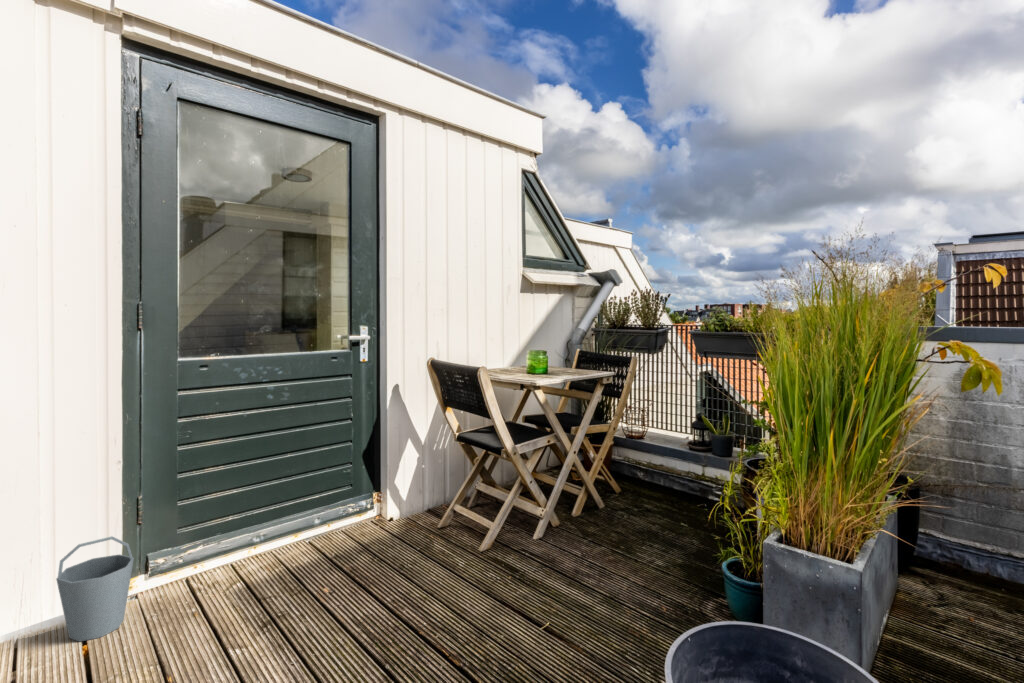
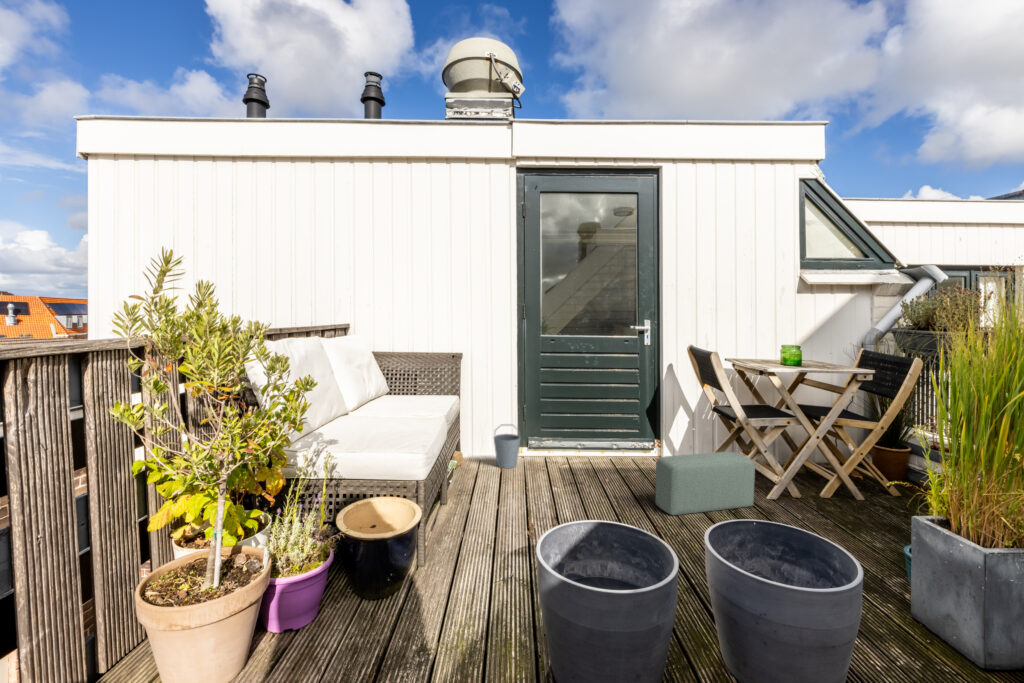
pouf: none [423,495,532,621] -> present [655,452,755,515]

